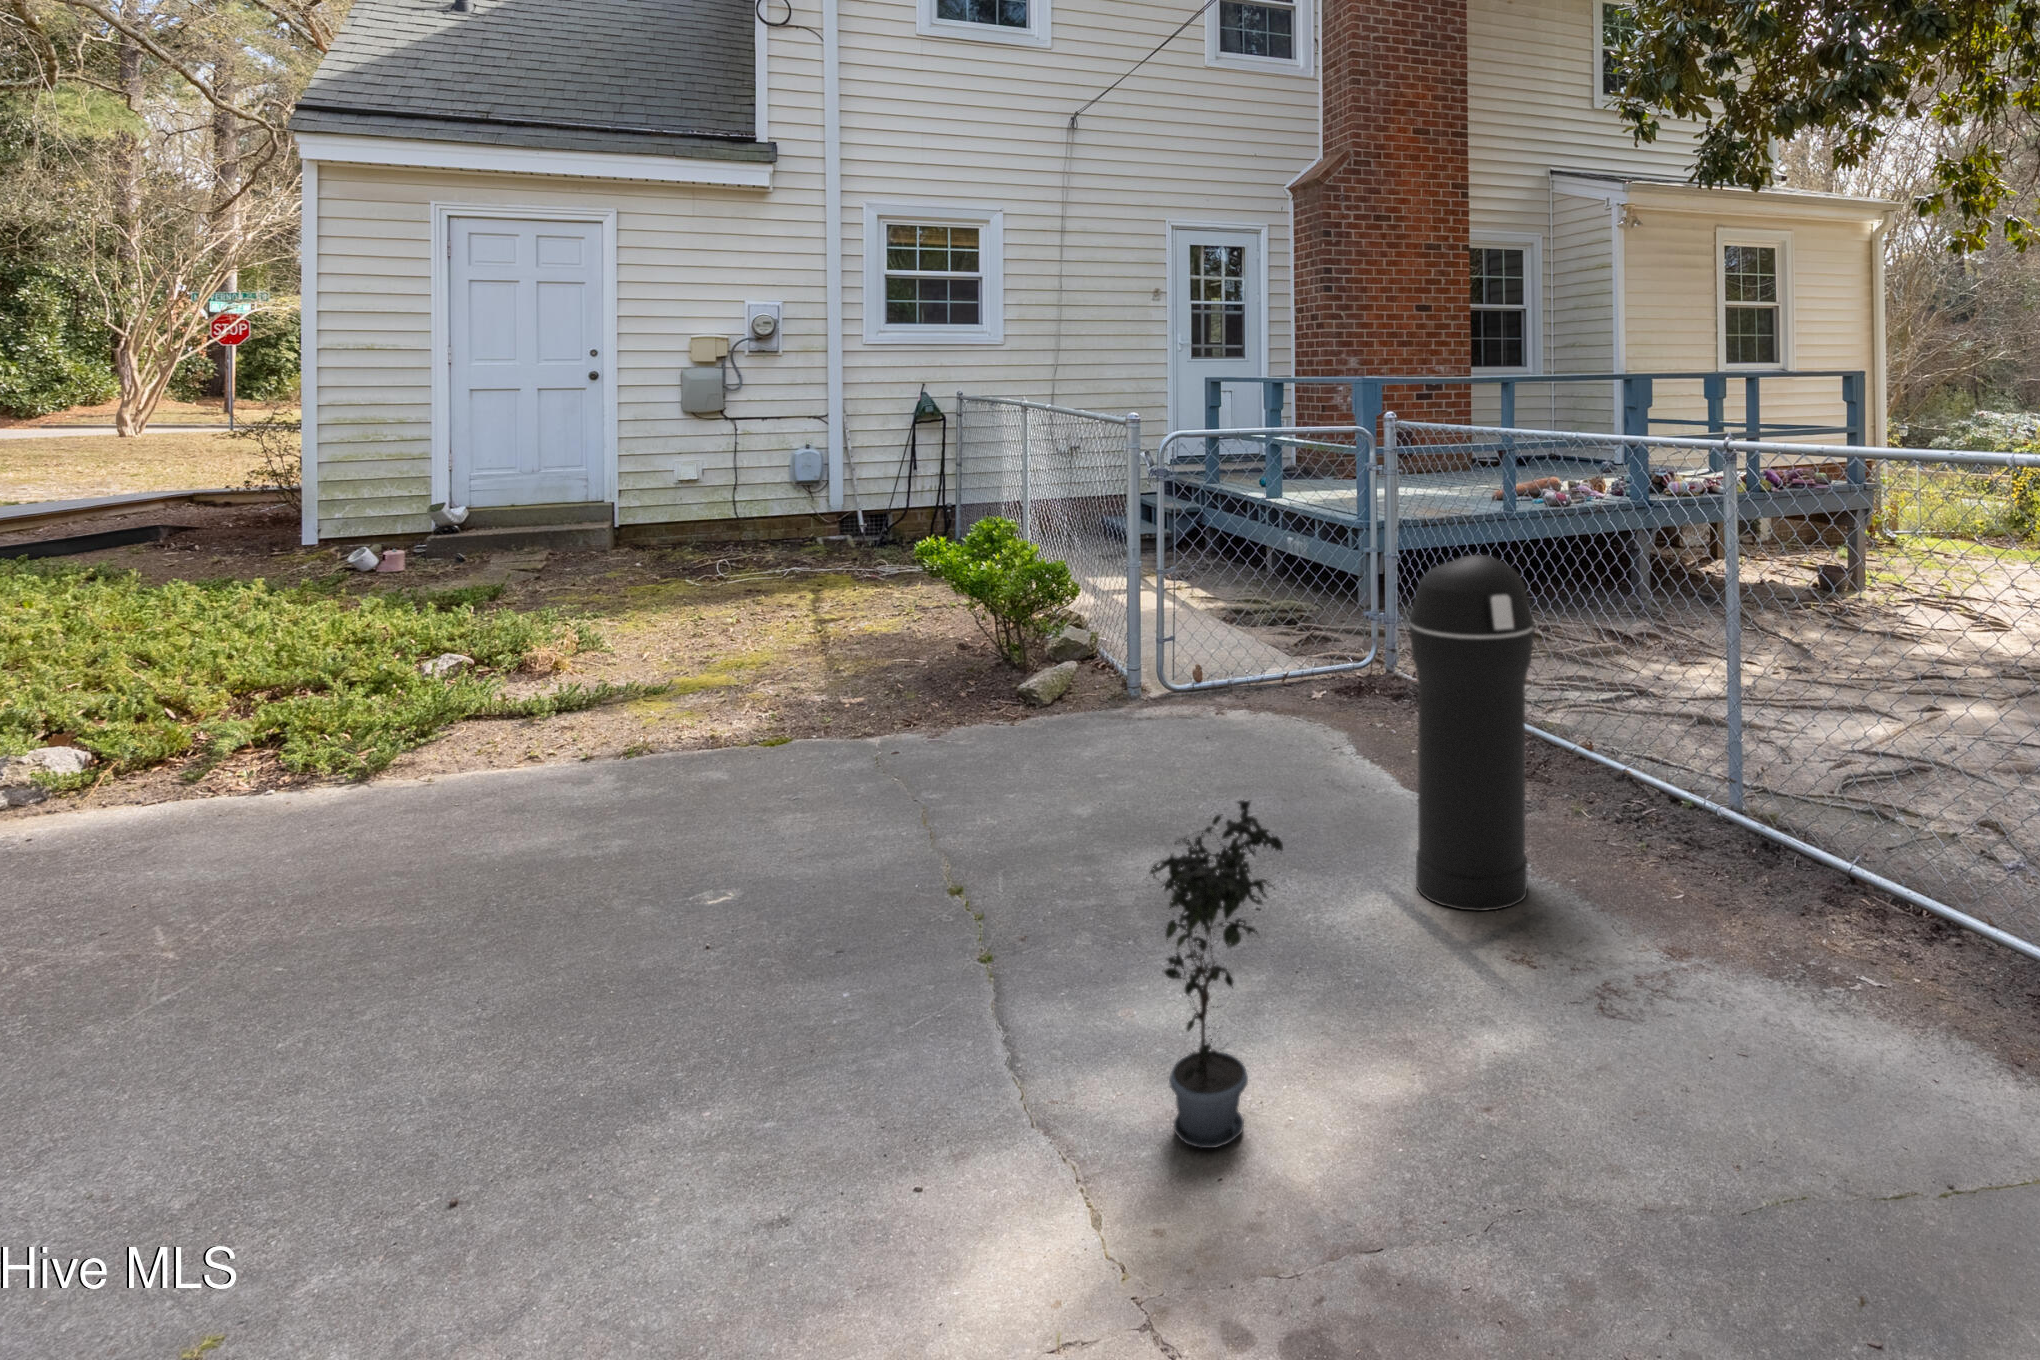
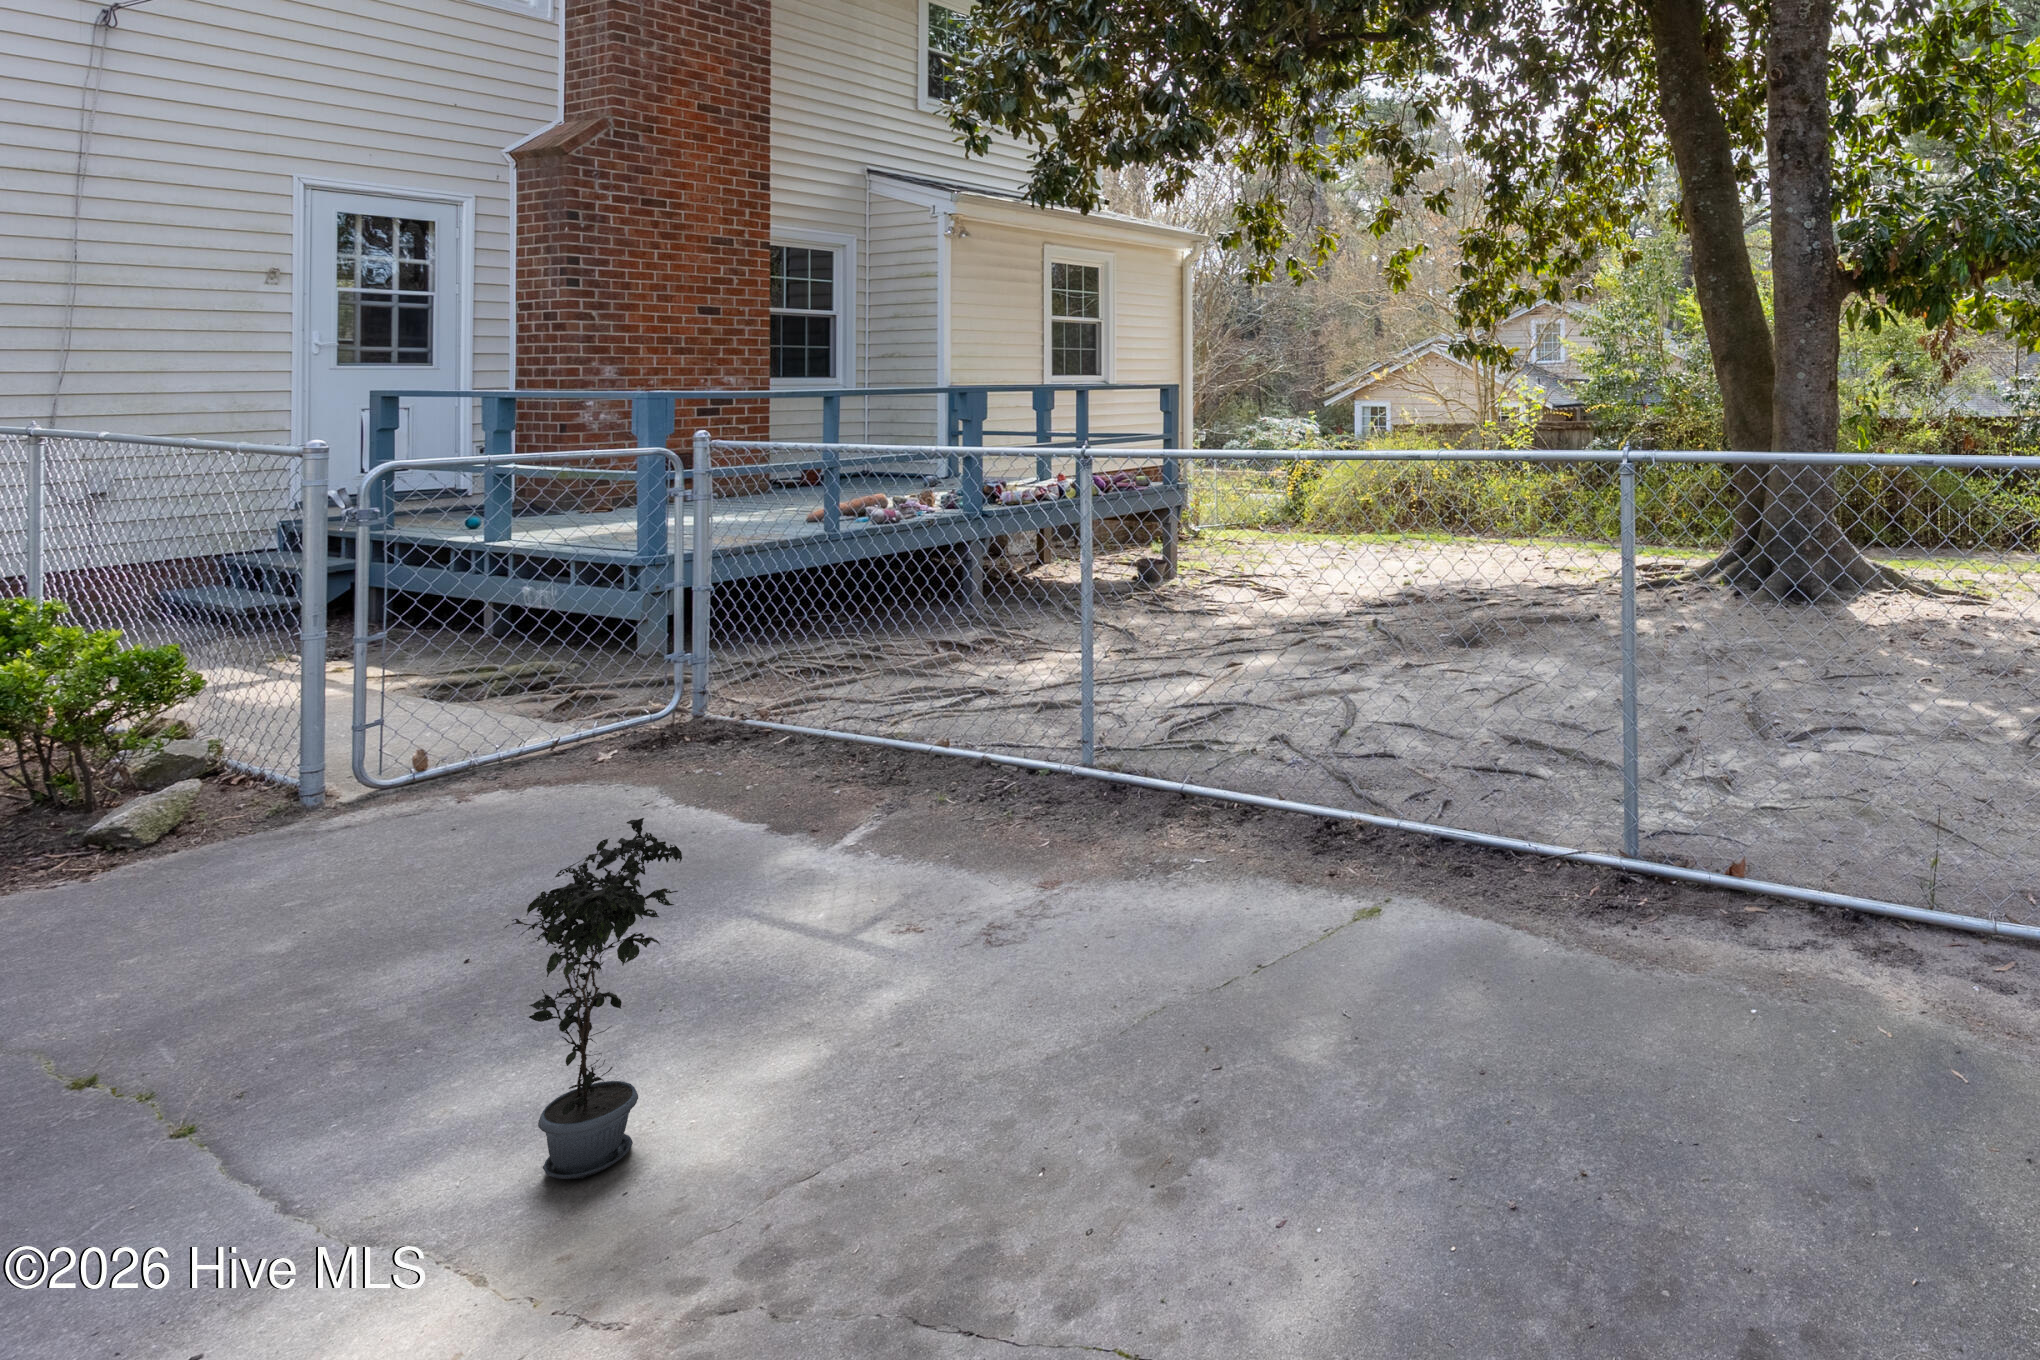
trash can: present [1409,555,1534,911] -> none [772,565,908,908]

